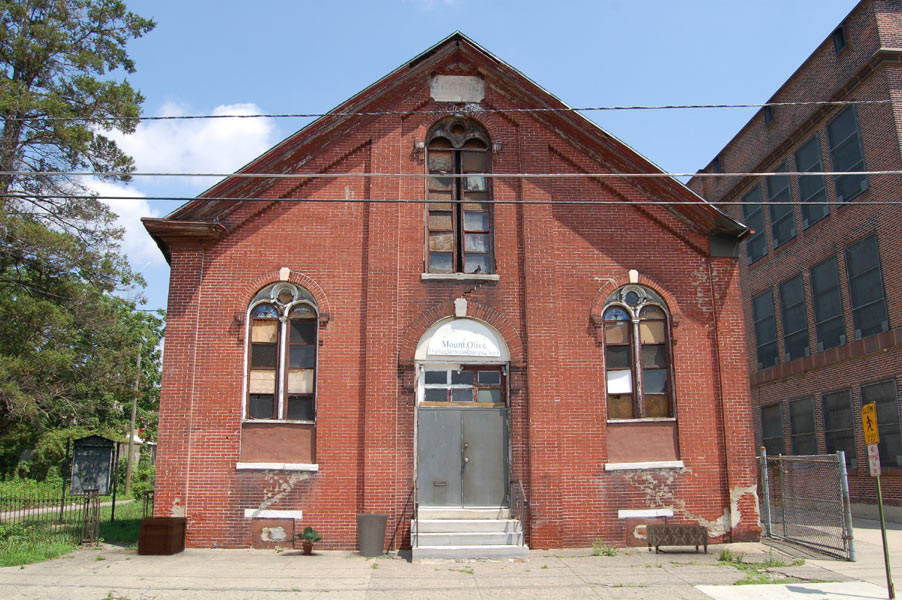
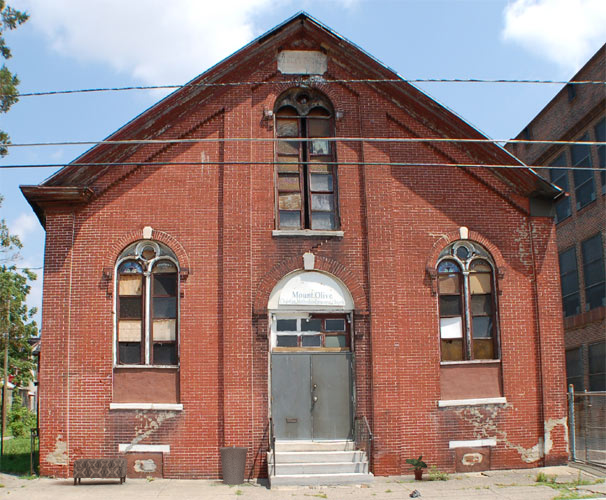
wooden crate: present [137,517,187,555] -> none [26,453,67,487]
bench: present [646,524,708,554] -> present [73,458,128,486]
potted plant: present [286,526,323,555] -> present [405,456,427,480]

